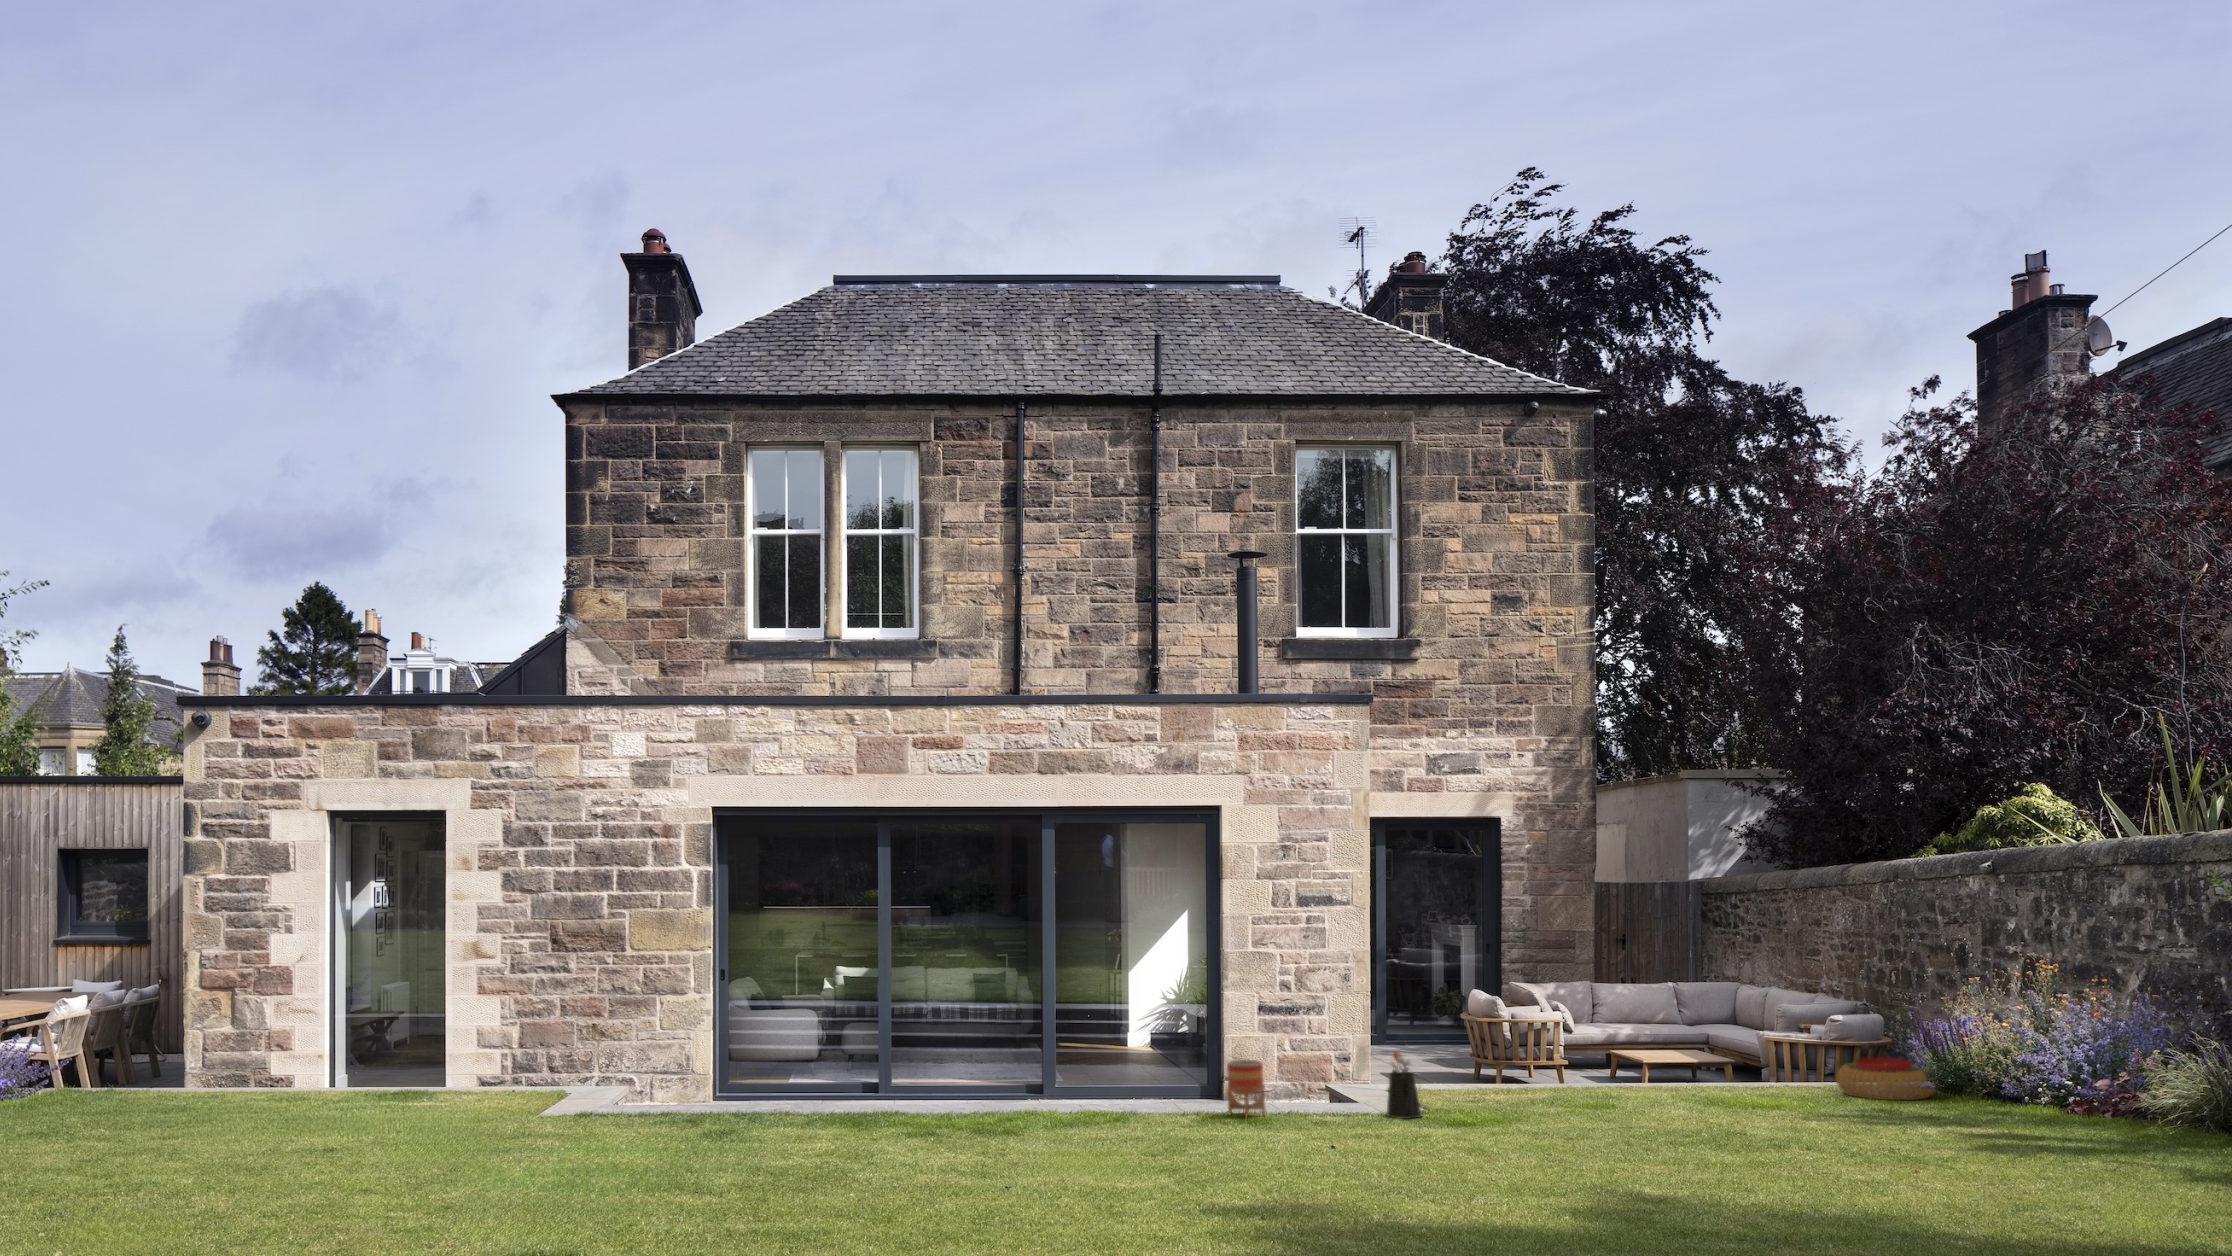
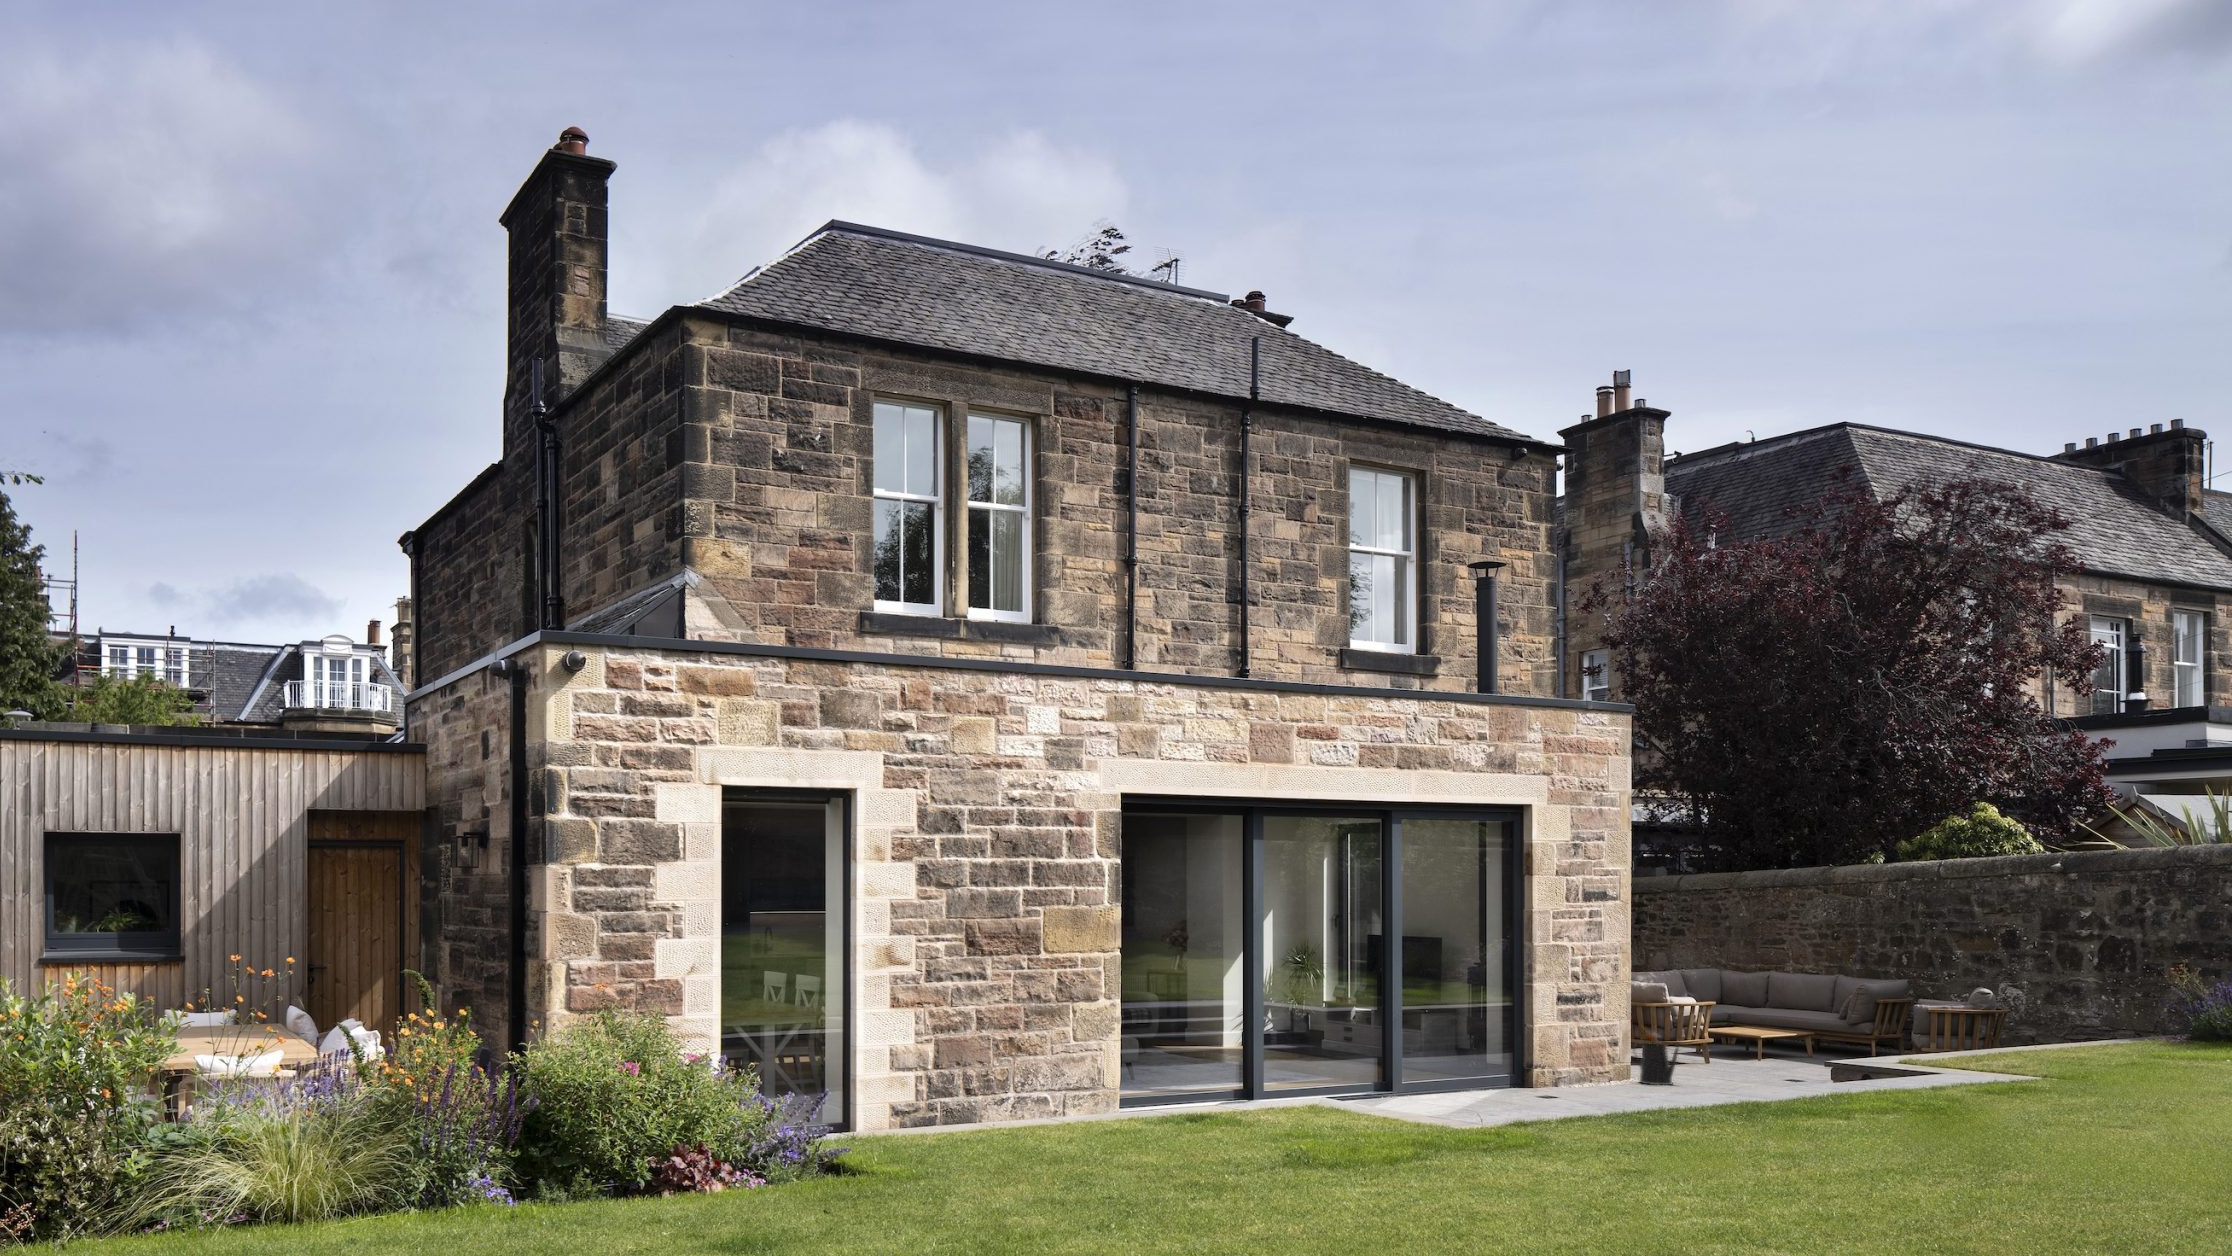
pouf: present [1836,1058,1933,1100] -> none [1781,1018,1860,1051]
planter: present [1227,1060,1266,1117] -> none [1542,1040,1577,1094]

